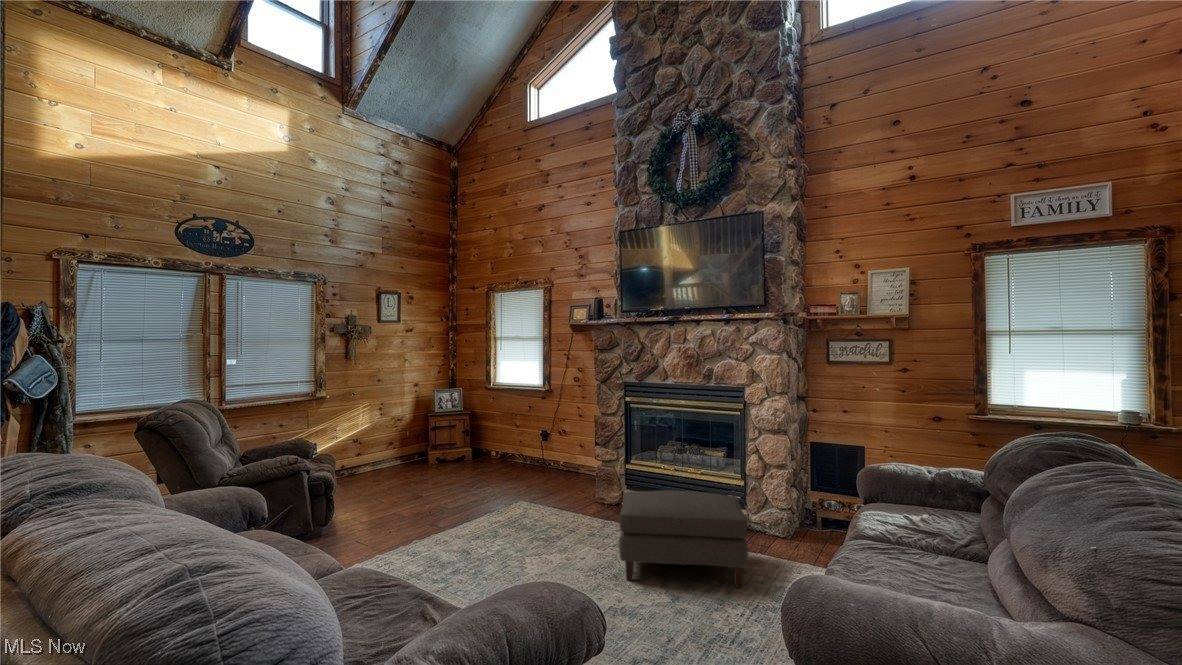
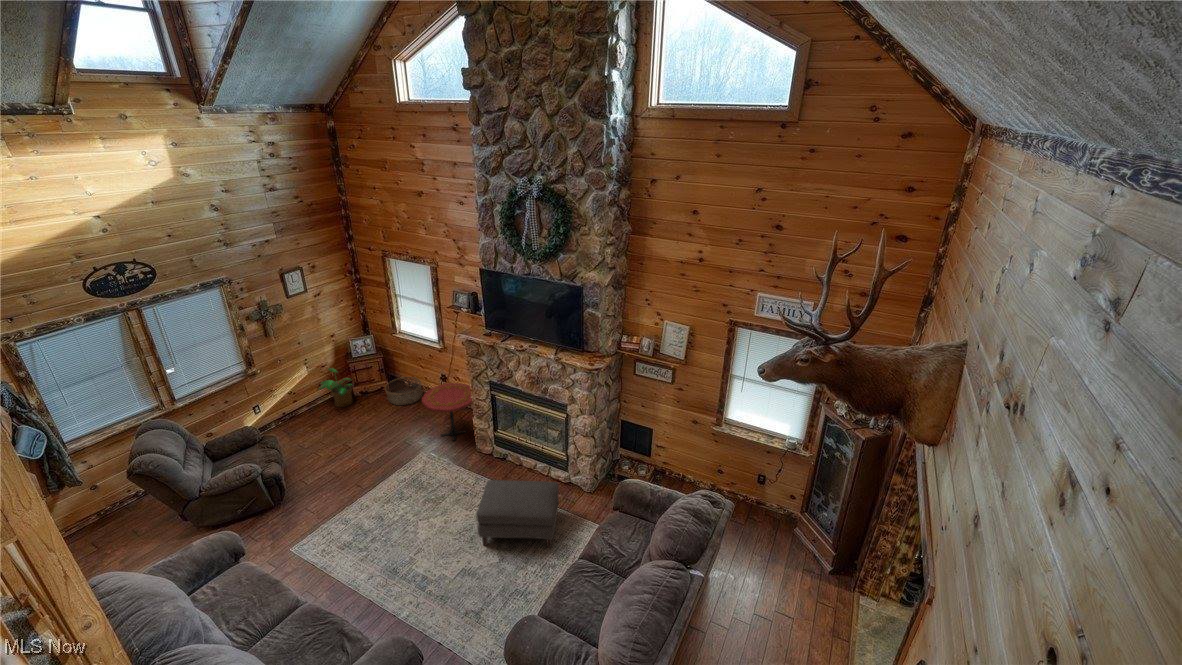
potted plant: none [386,423,430,470] -> present [319,368,353,407]
side table: none [522,425,593,496] -> present [422,383,472,441]
basket: none [467,444,512,471] -> present [385,377,422,405]

